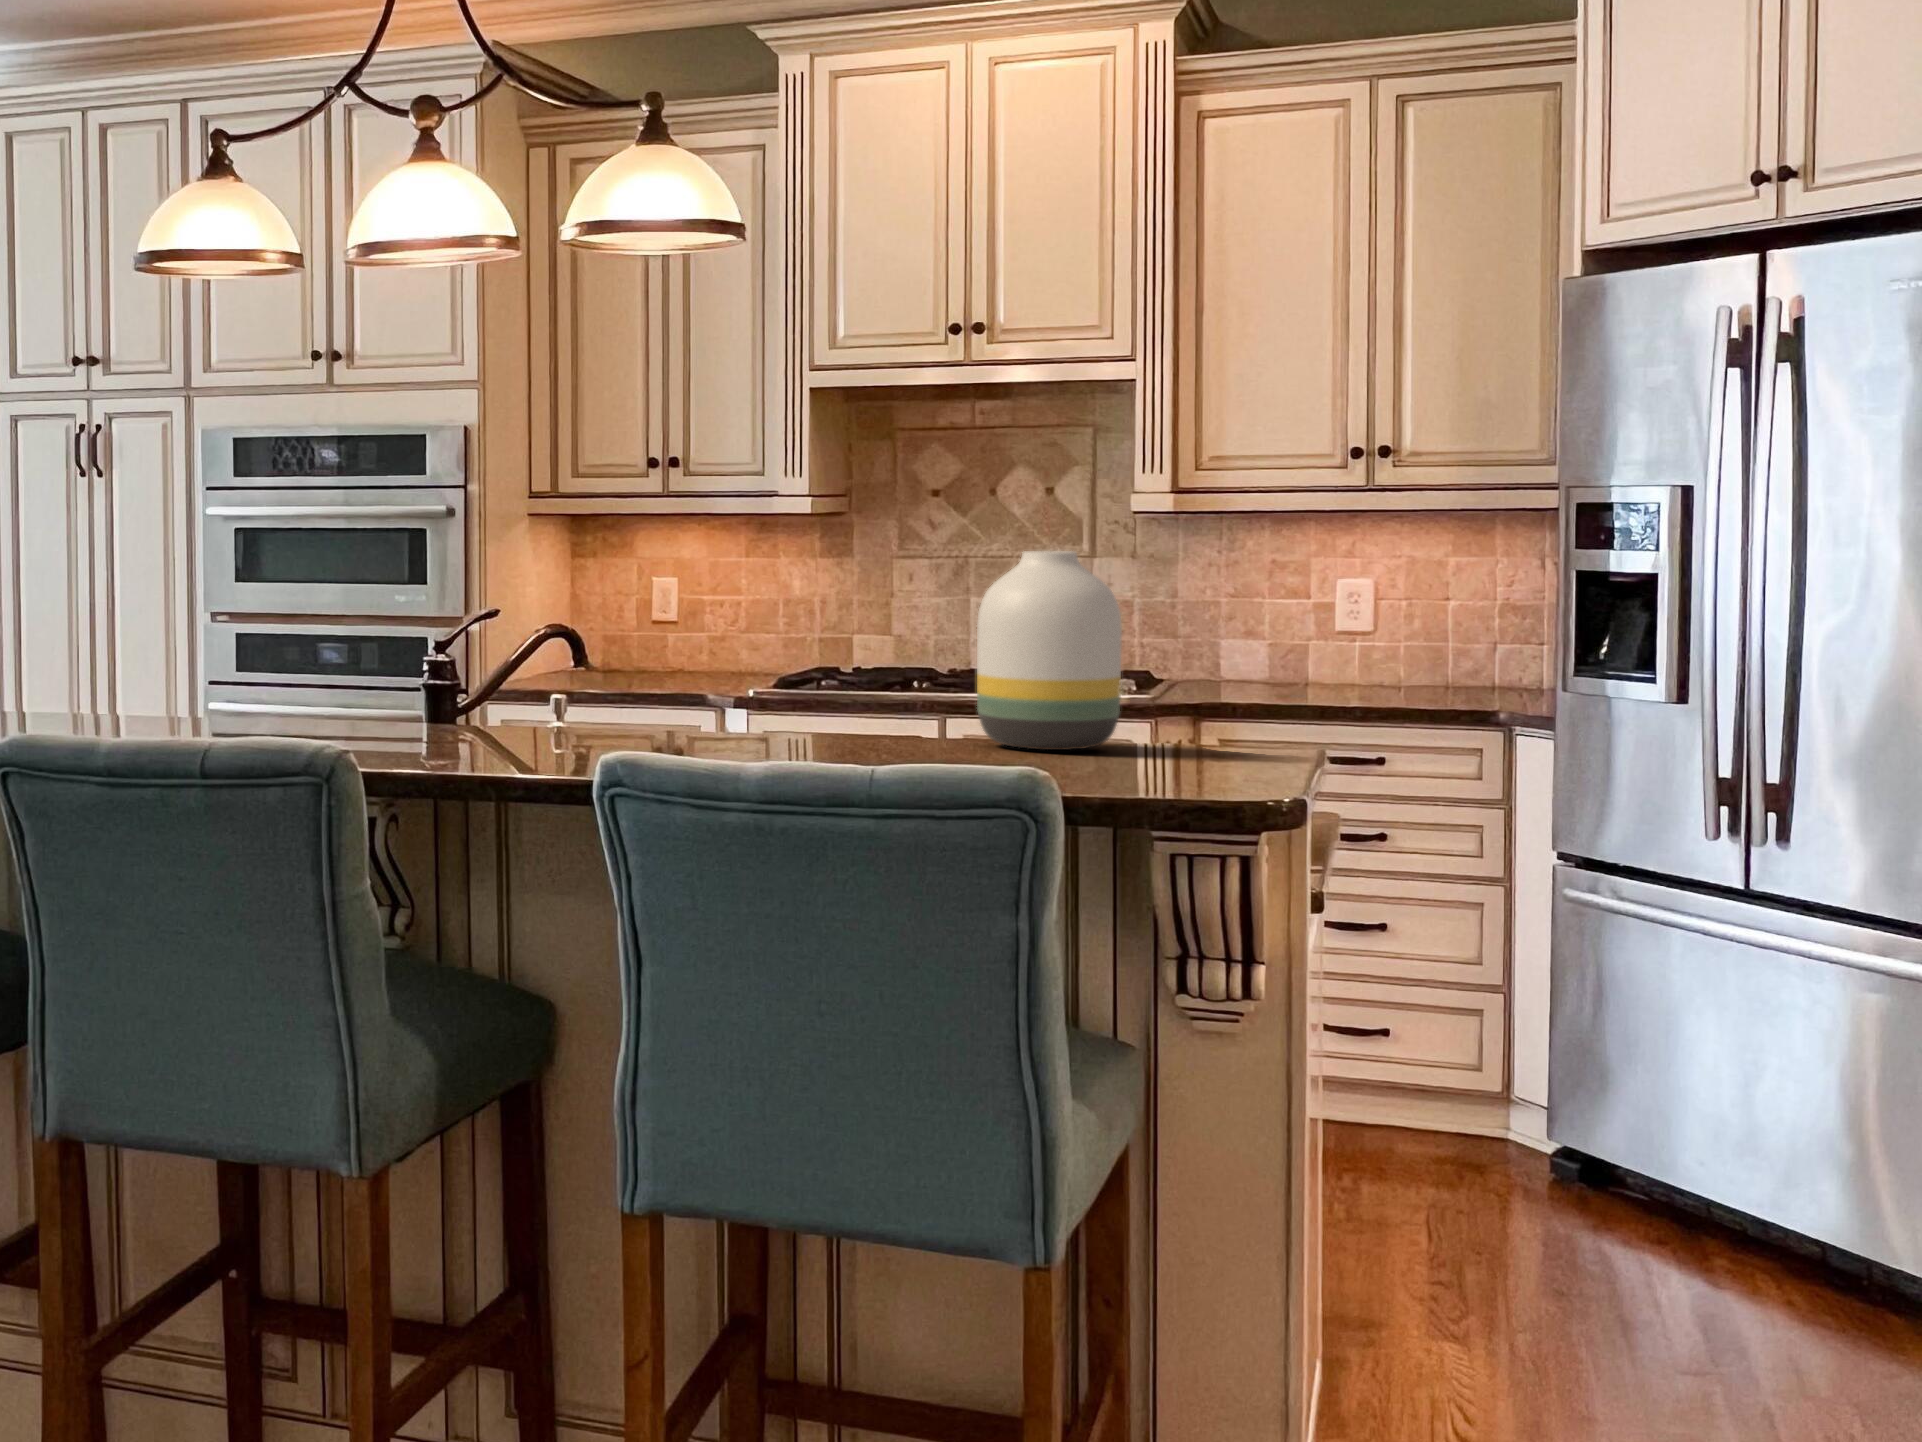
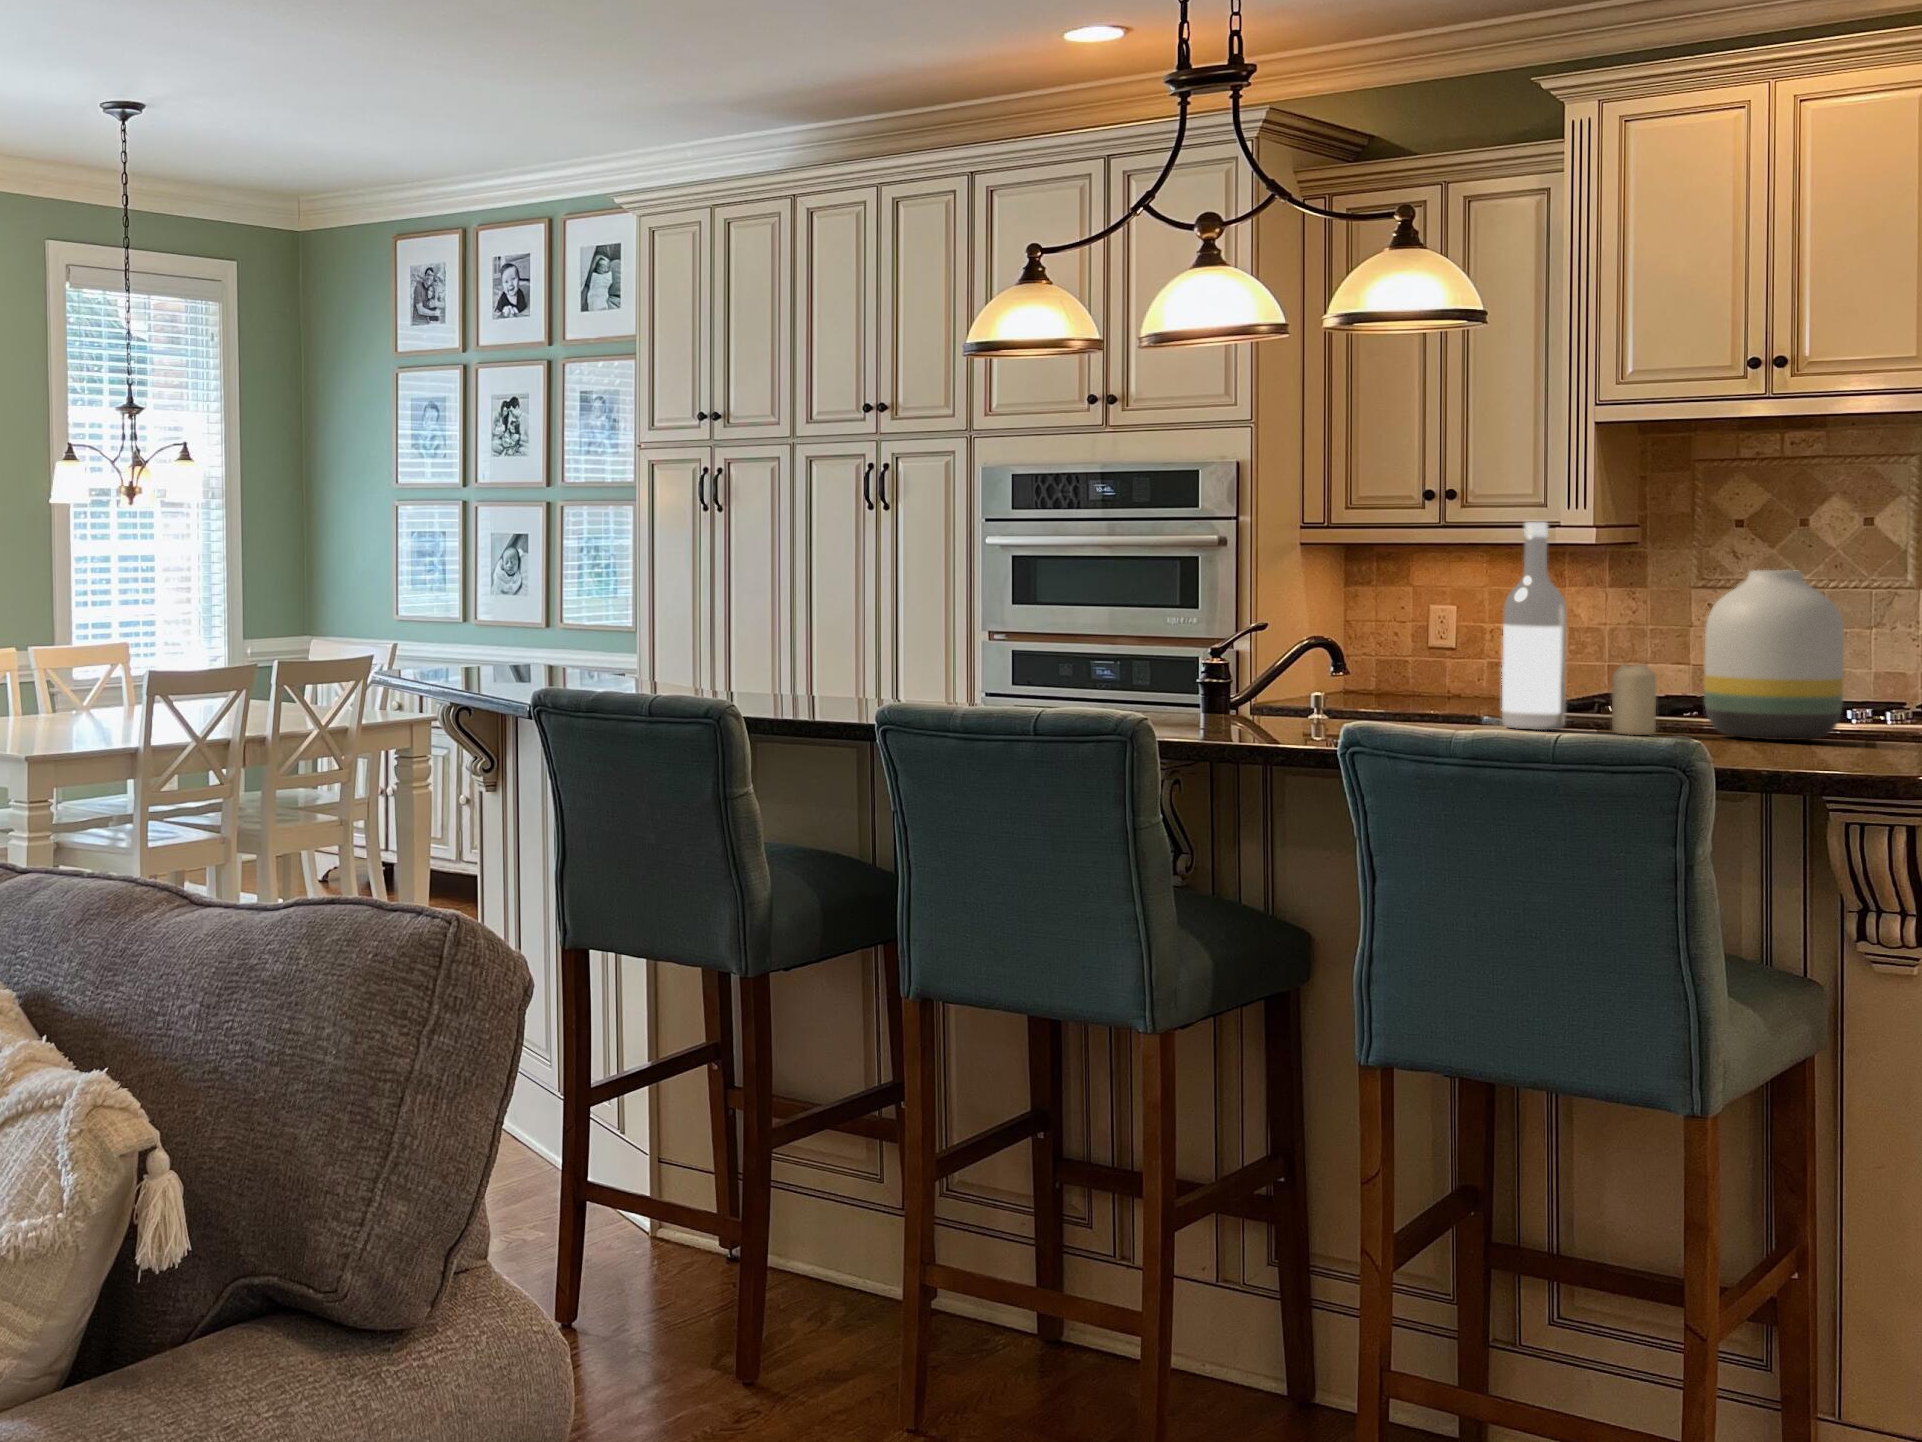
wine bottle: none [763,494,834,746] -> present [1502,522,1567,730]
candle: none [884,664,931,749] -> present [1612,664,1657,735]

